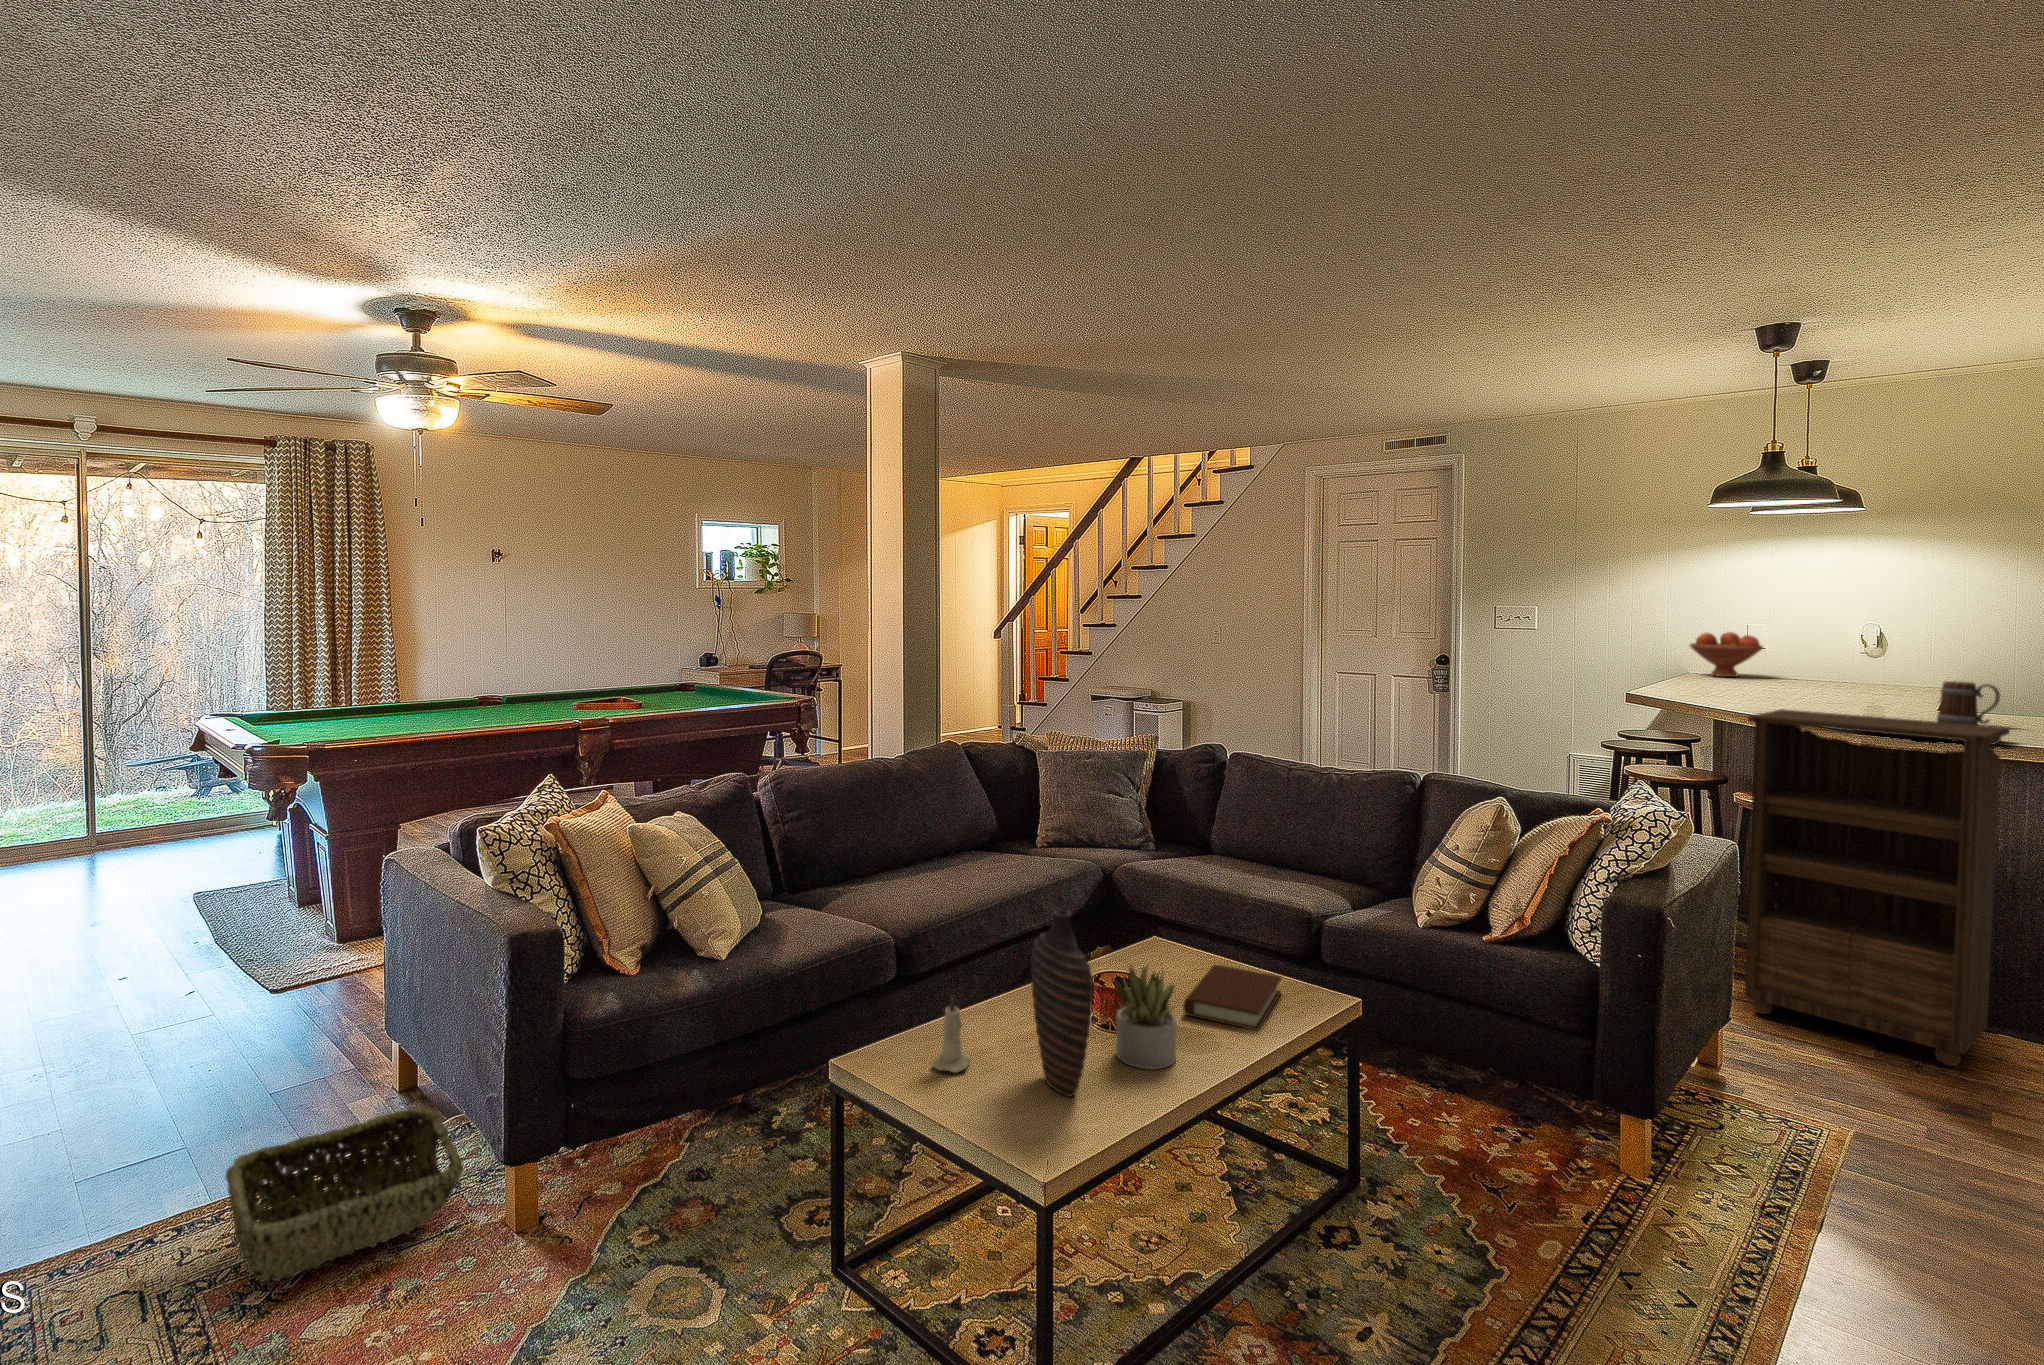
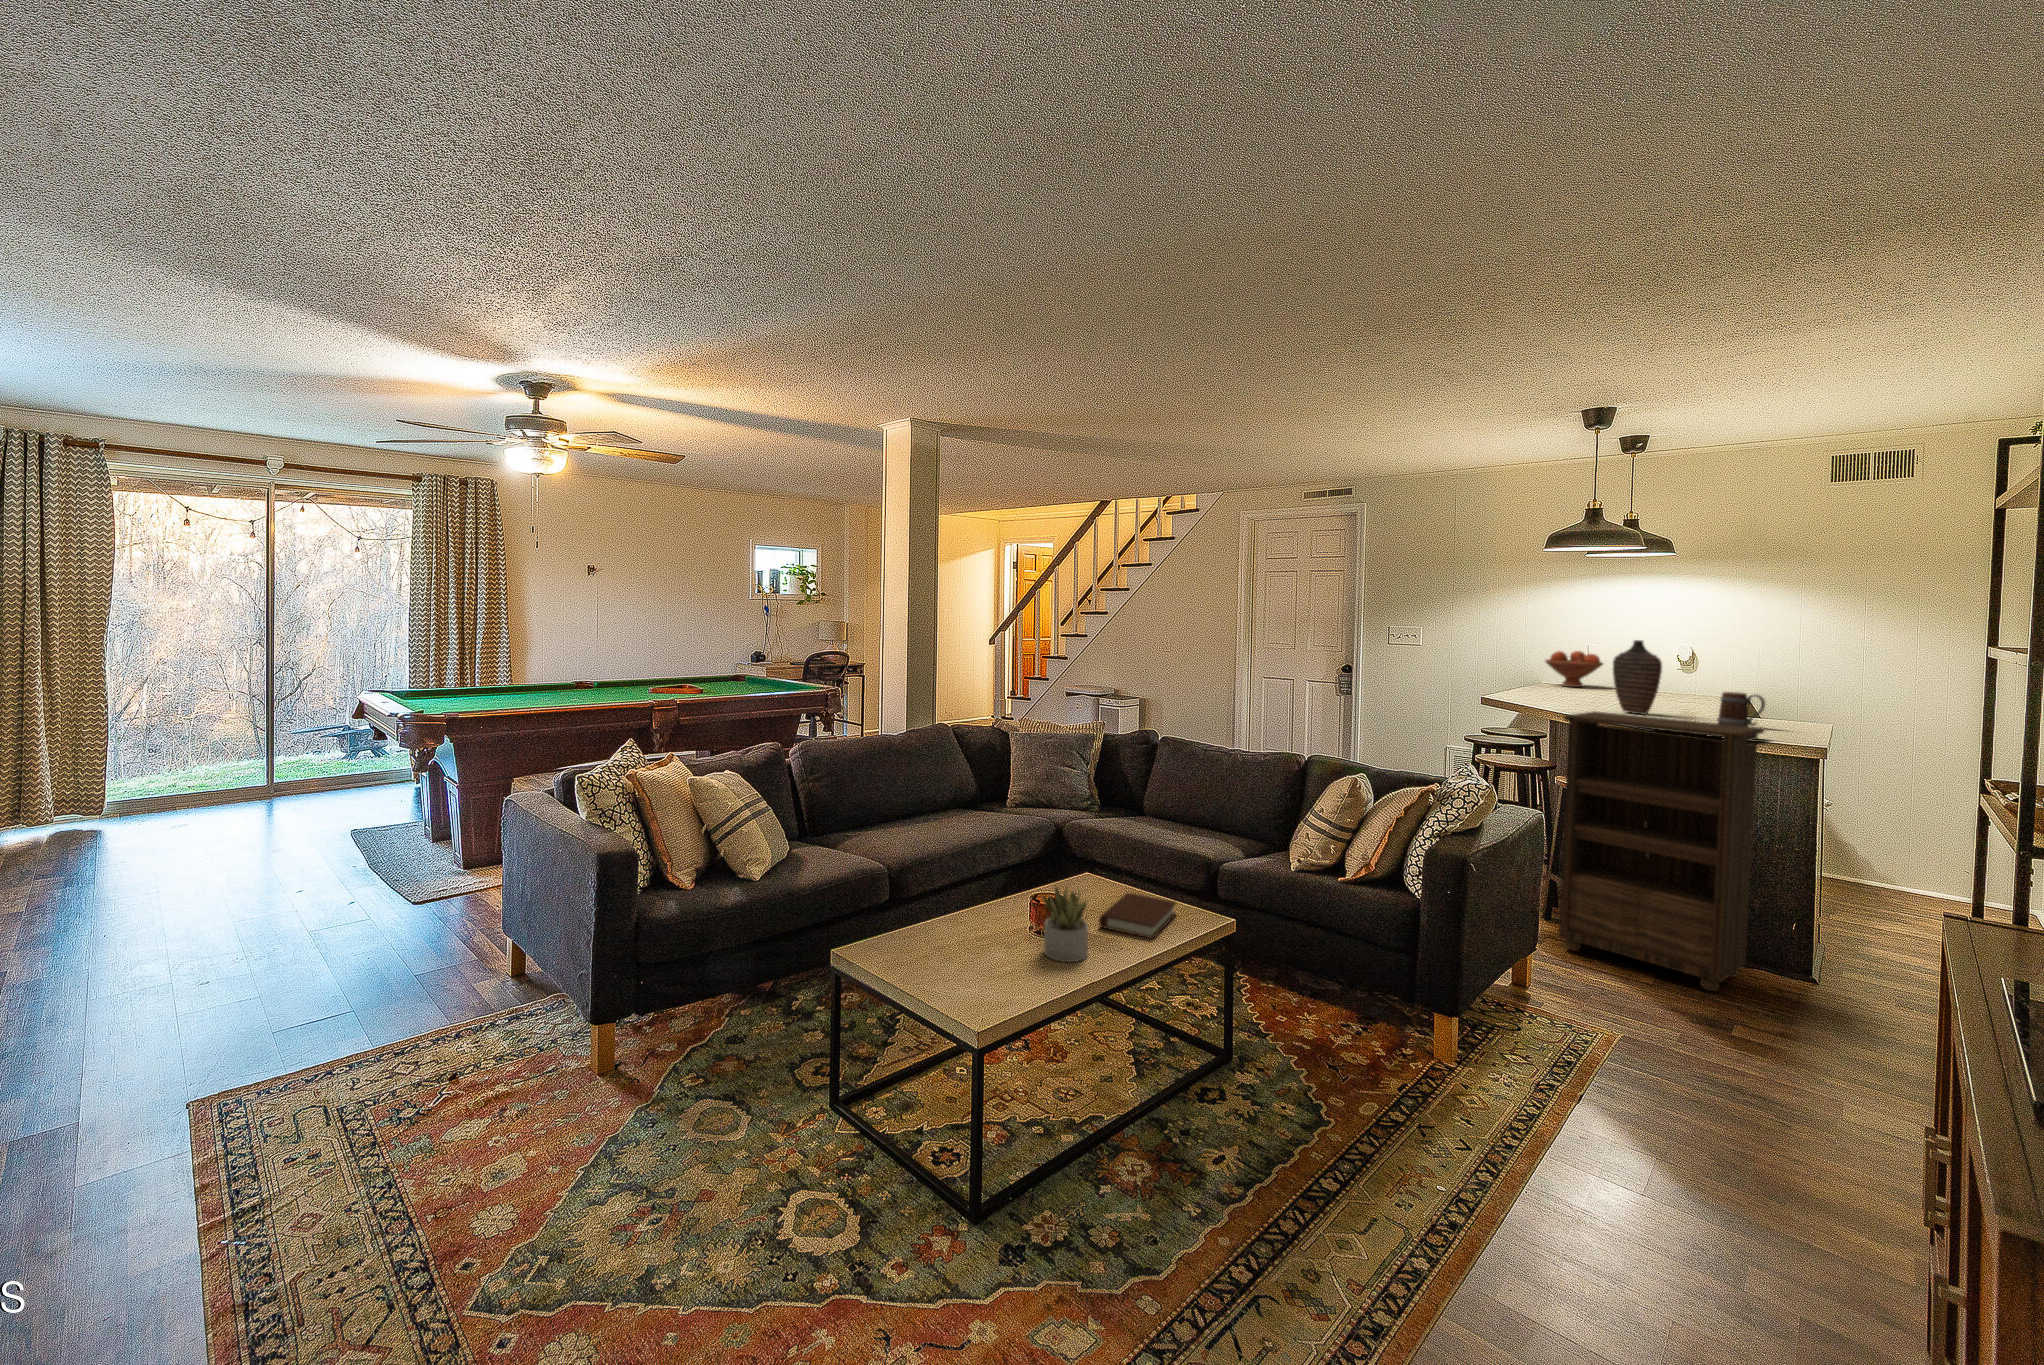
decorative vase: present [1031,910,1094,1097] -> present [1612,640,1662,715]
candle: present [932,997,970,1072] -> none [906,903,935,960]
woven basket: present [225,1107,463,1282] -> none [388,983,560,1101]

